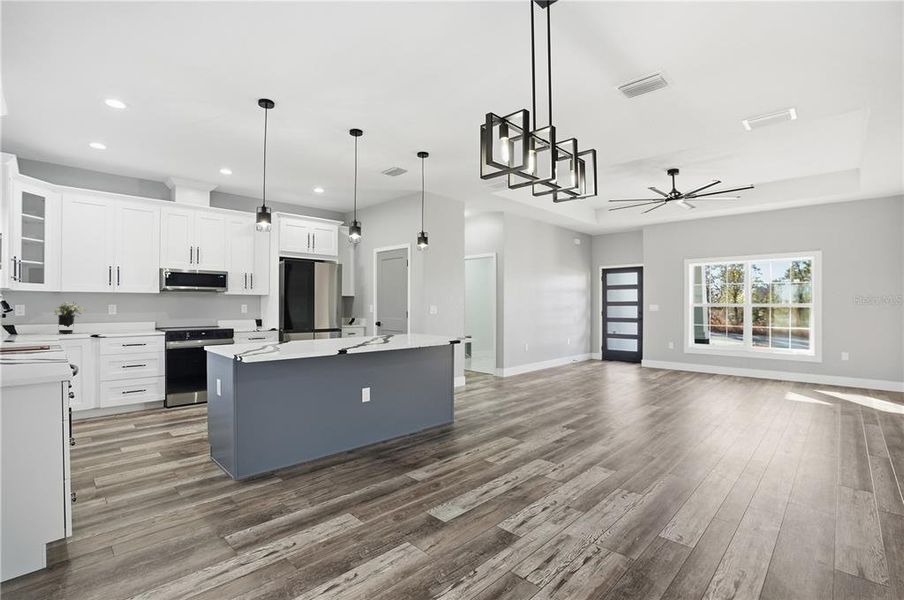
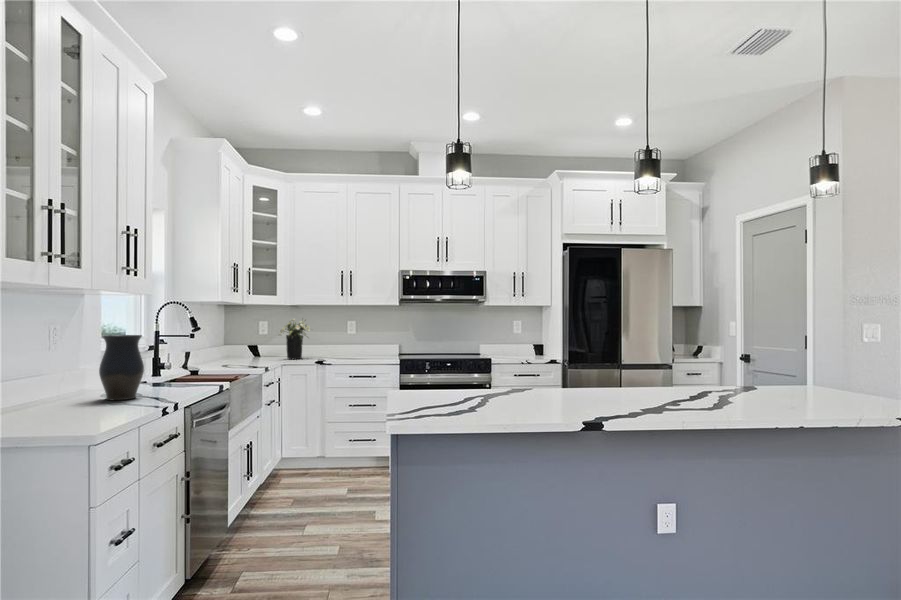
vase: none [17,303,51,345] -> present [99,335,144,400]

